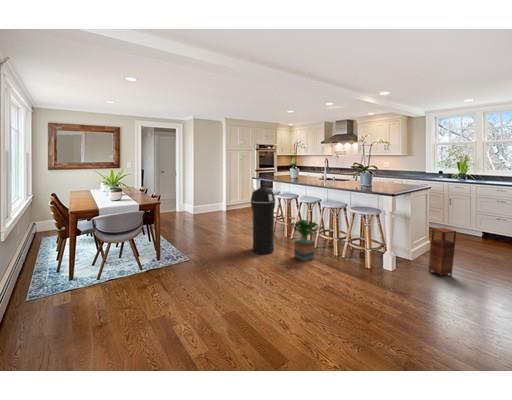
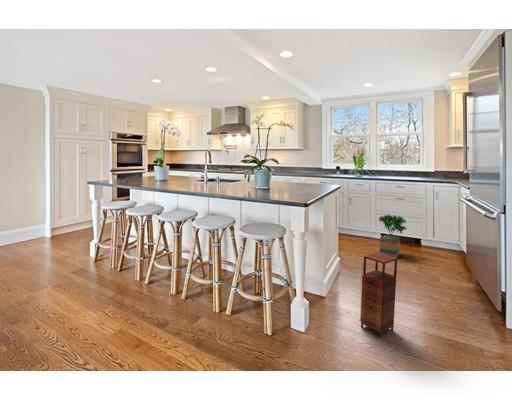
trash can: present [251,187,275,254] -> none [35,195,99,335]
potted tree: present [293,220,319,261] -> present [379,215,407,257]

